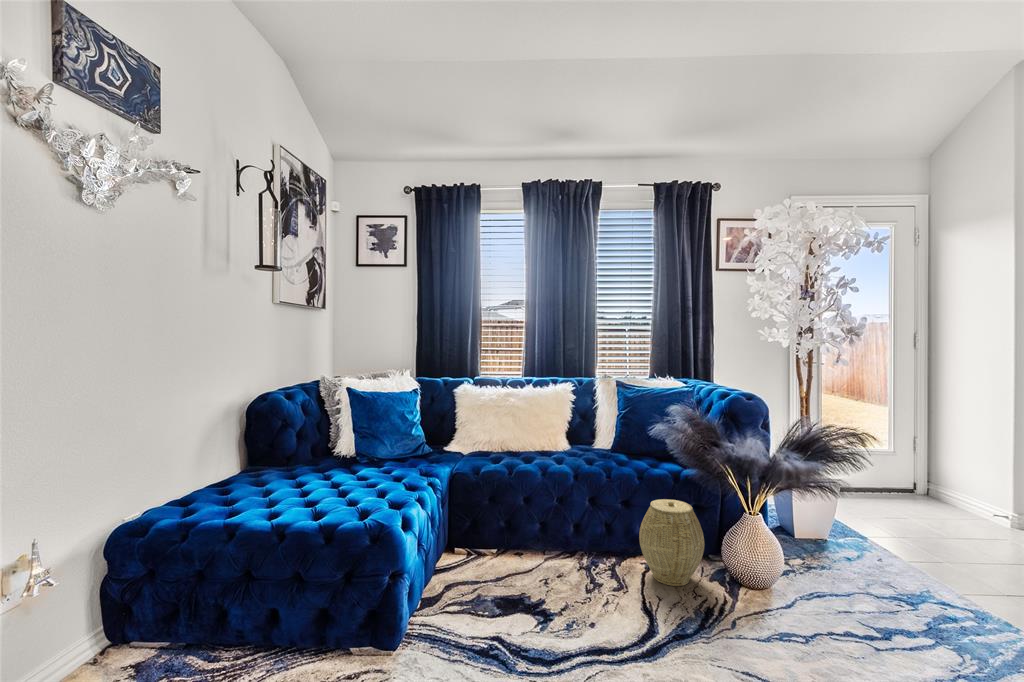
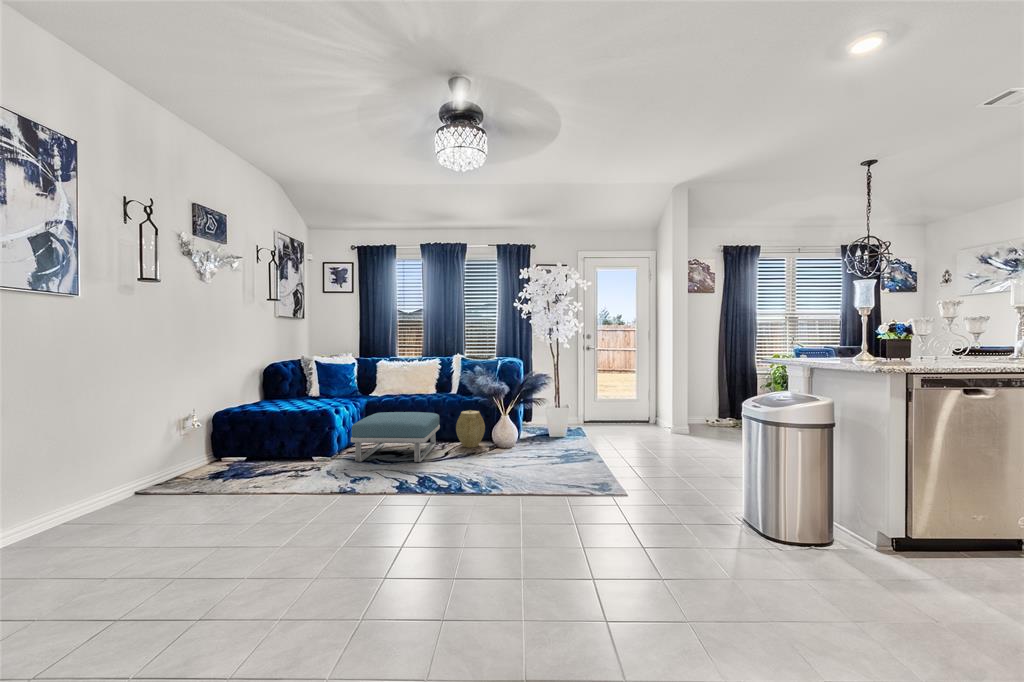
footstool: none [435,502,622,661] -> present [351,412,440,462]

